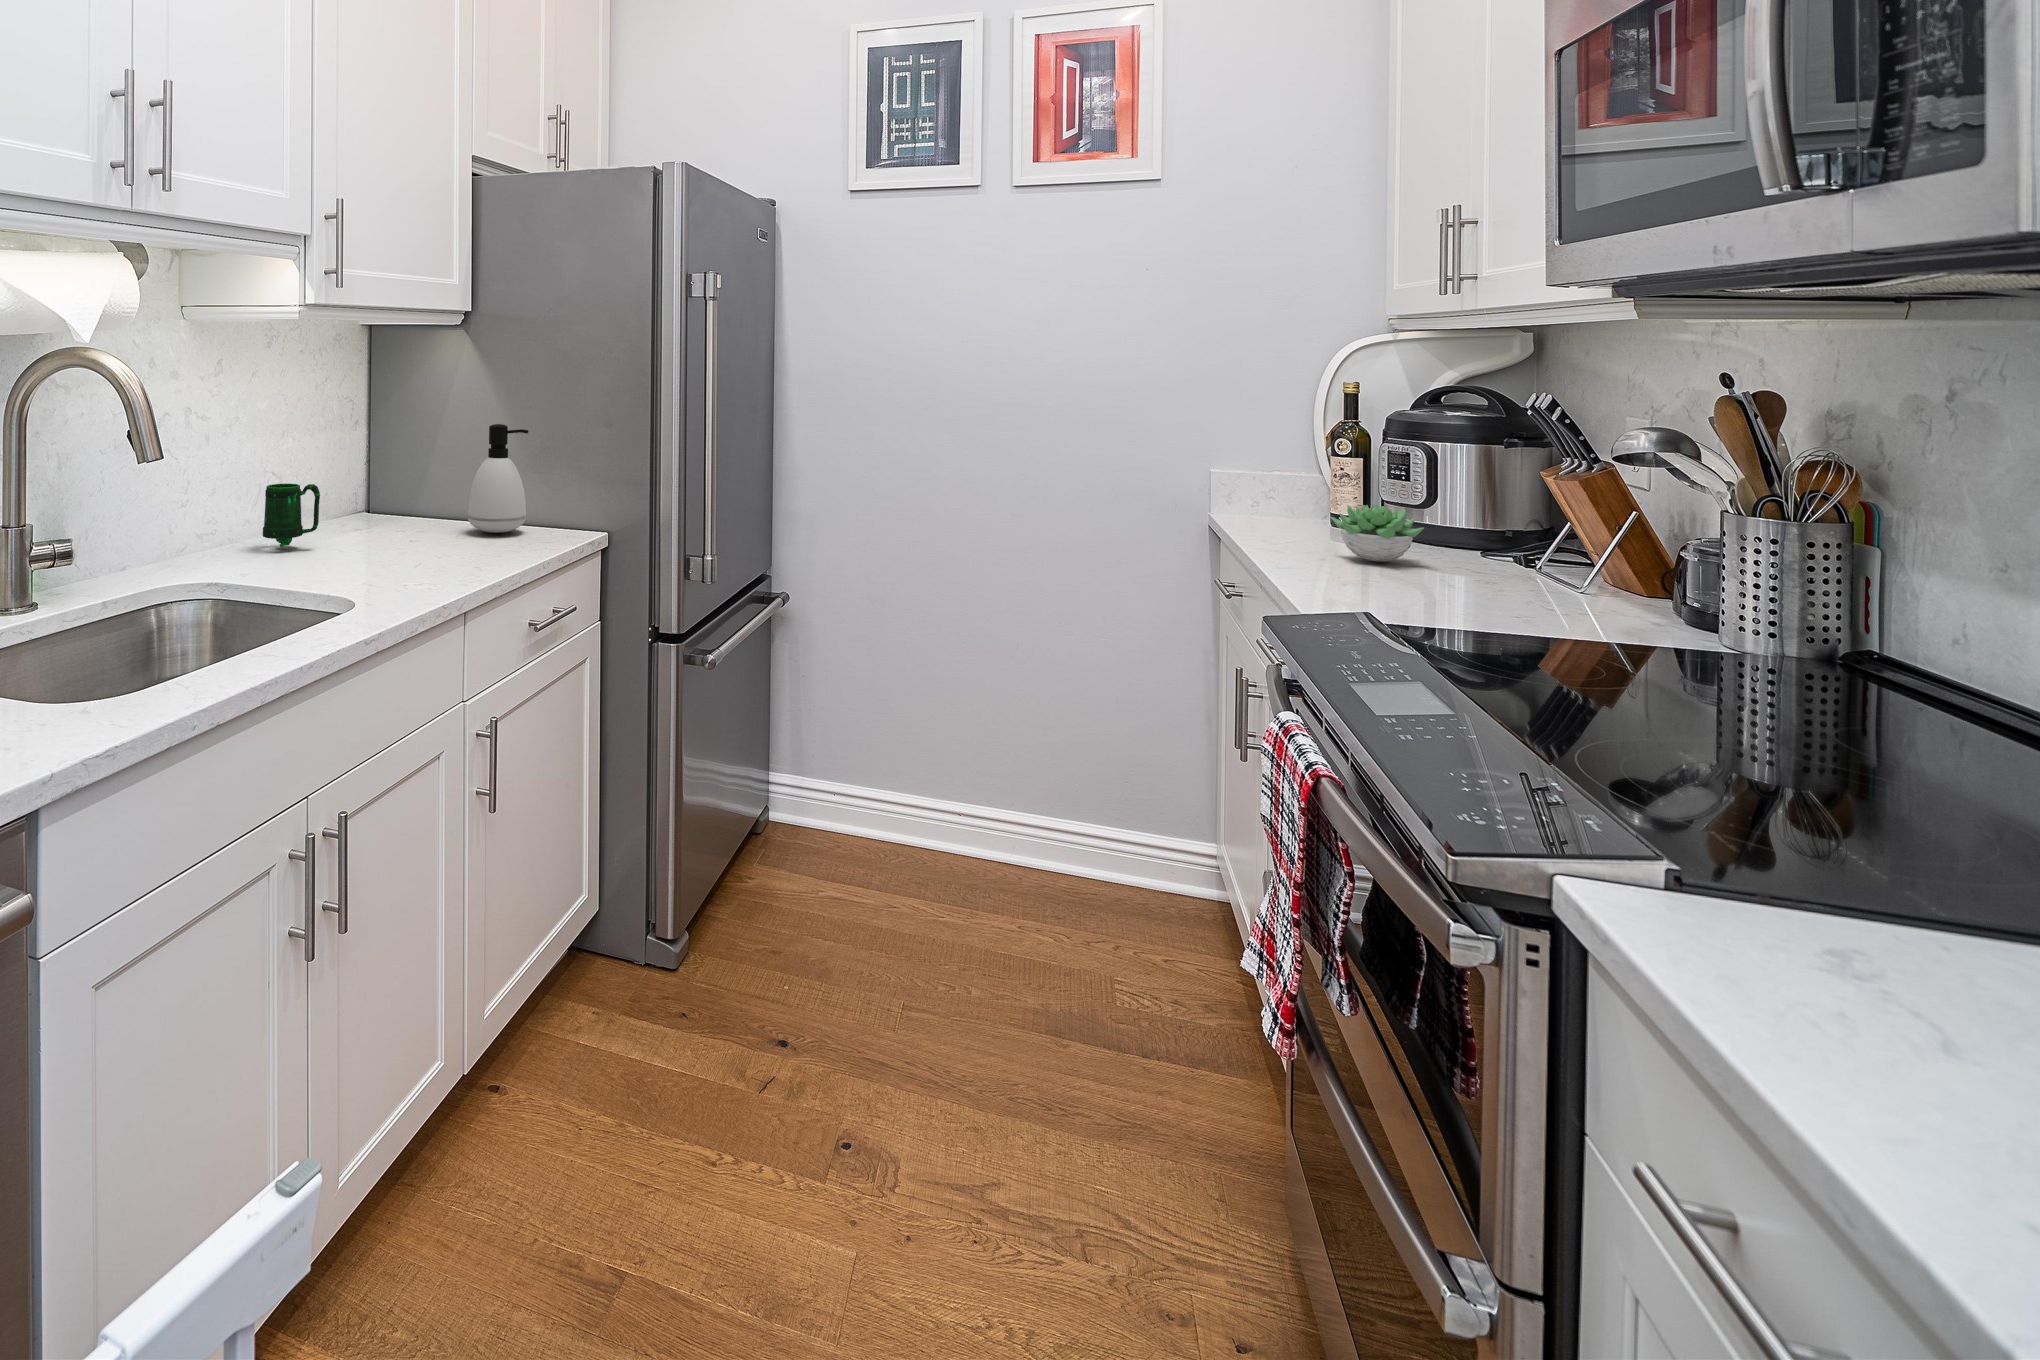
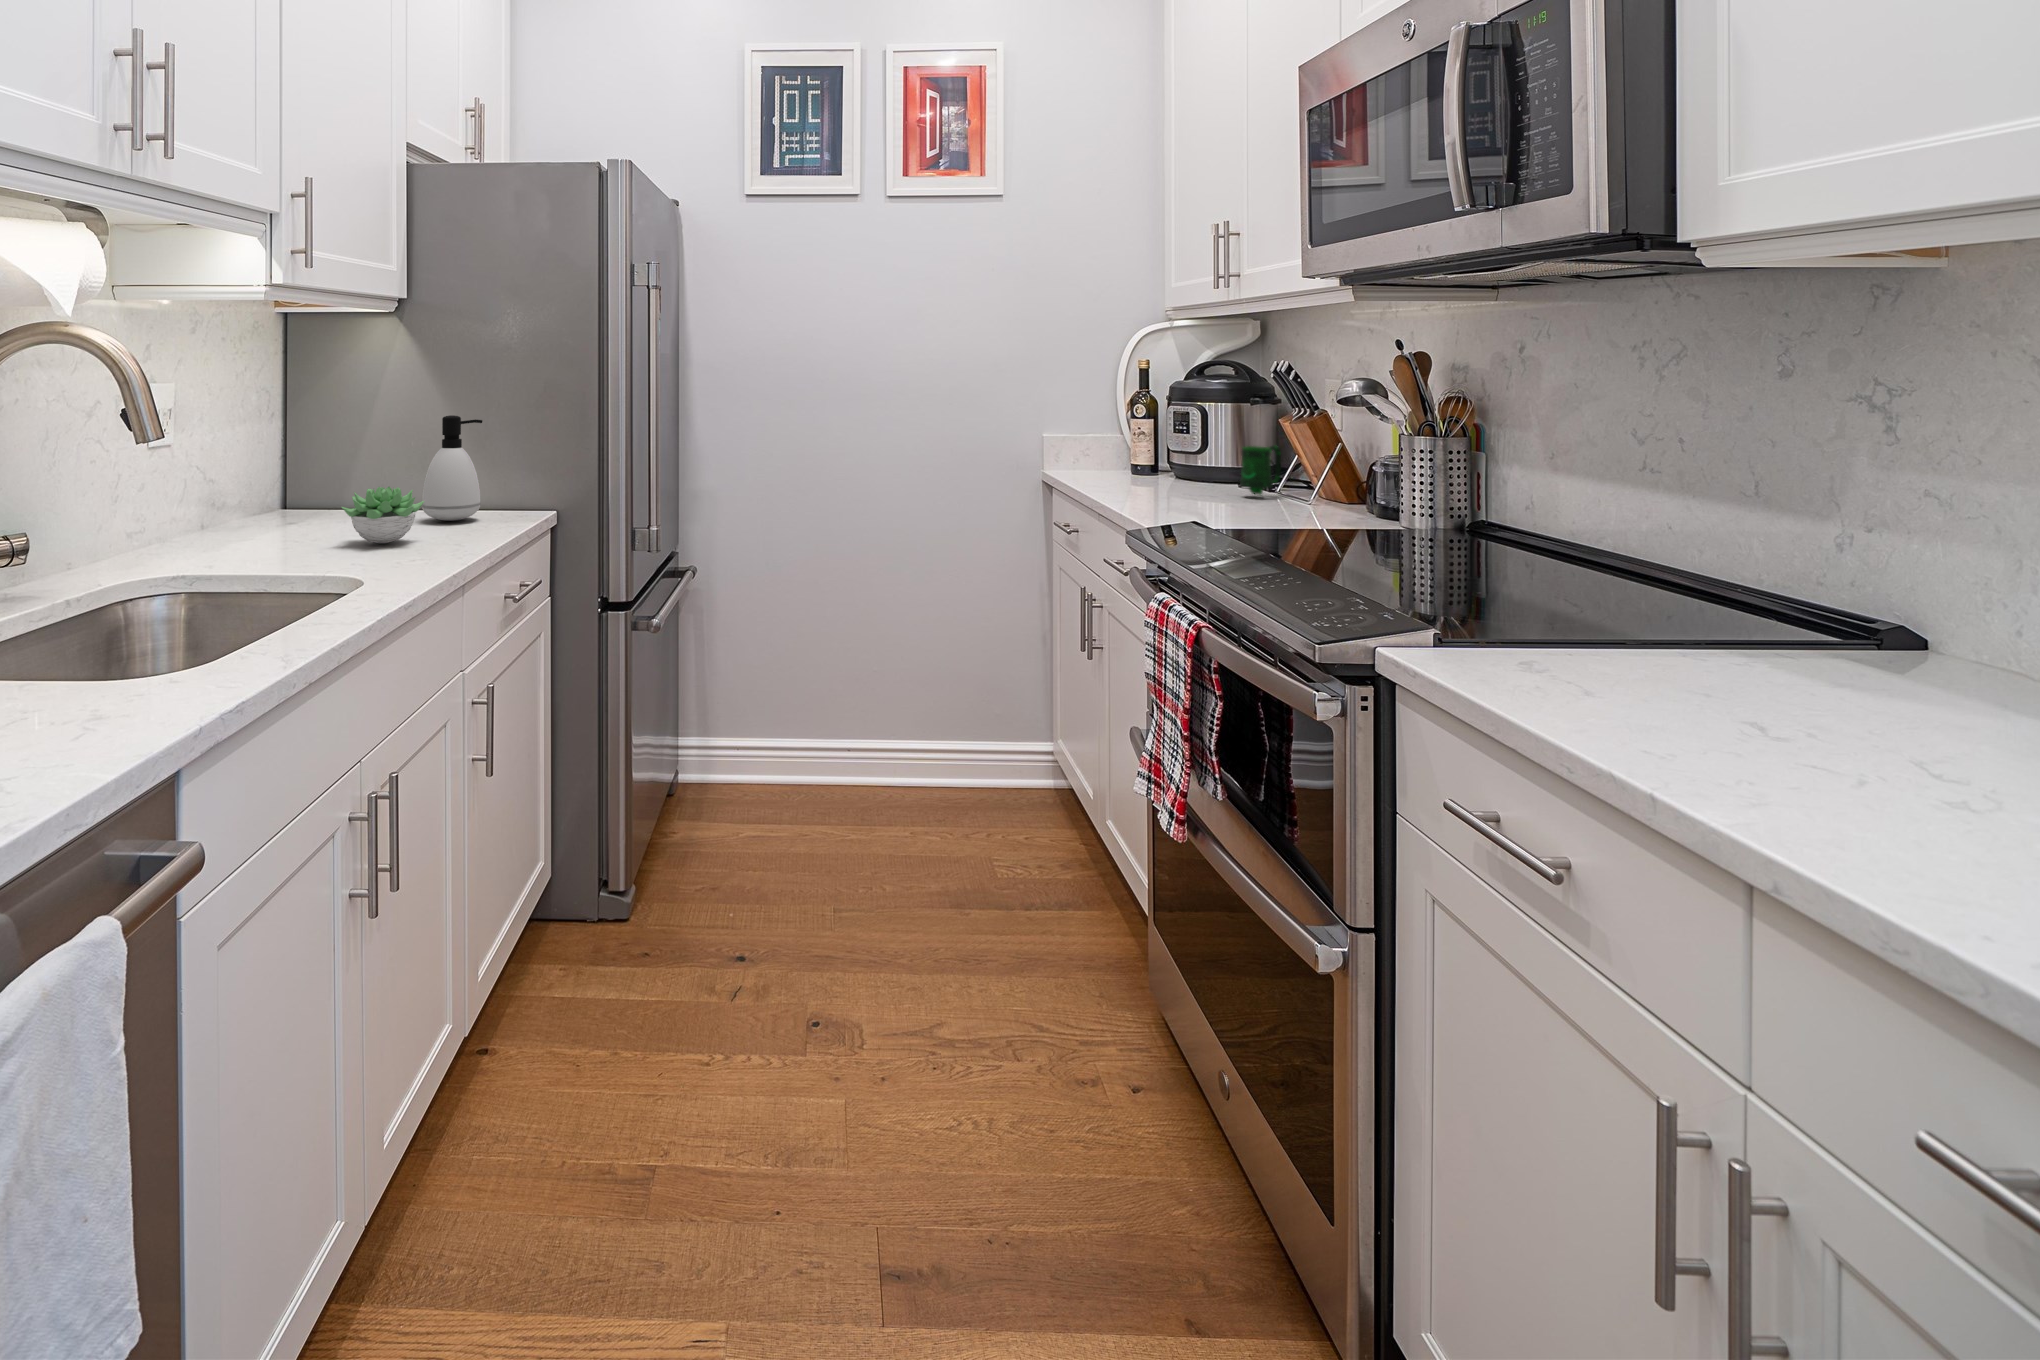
mug: present [263,484,320,547] -> present [1240,446,1281,495]
succulent plant: present [1331,505,1424,562] -> present [342,487,424,543]

